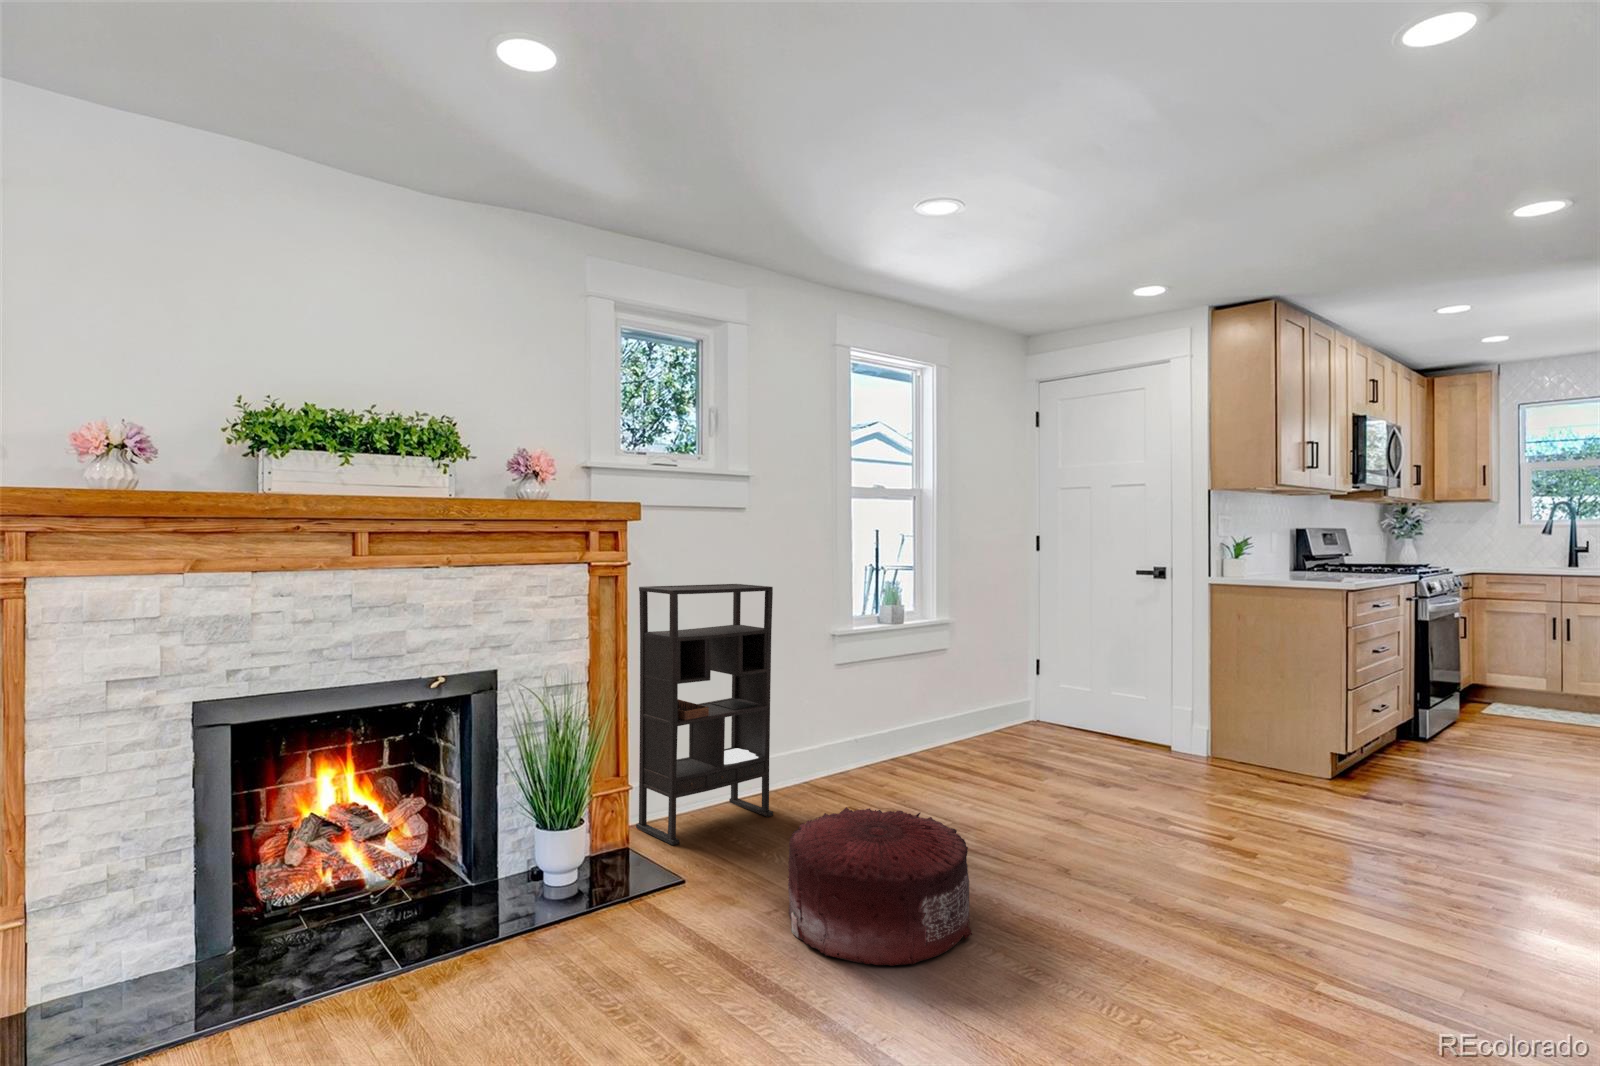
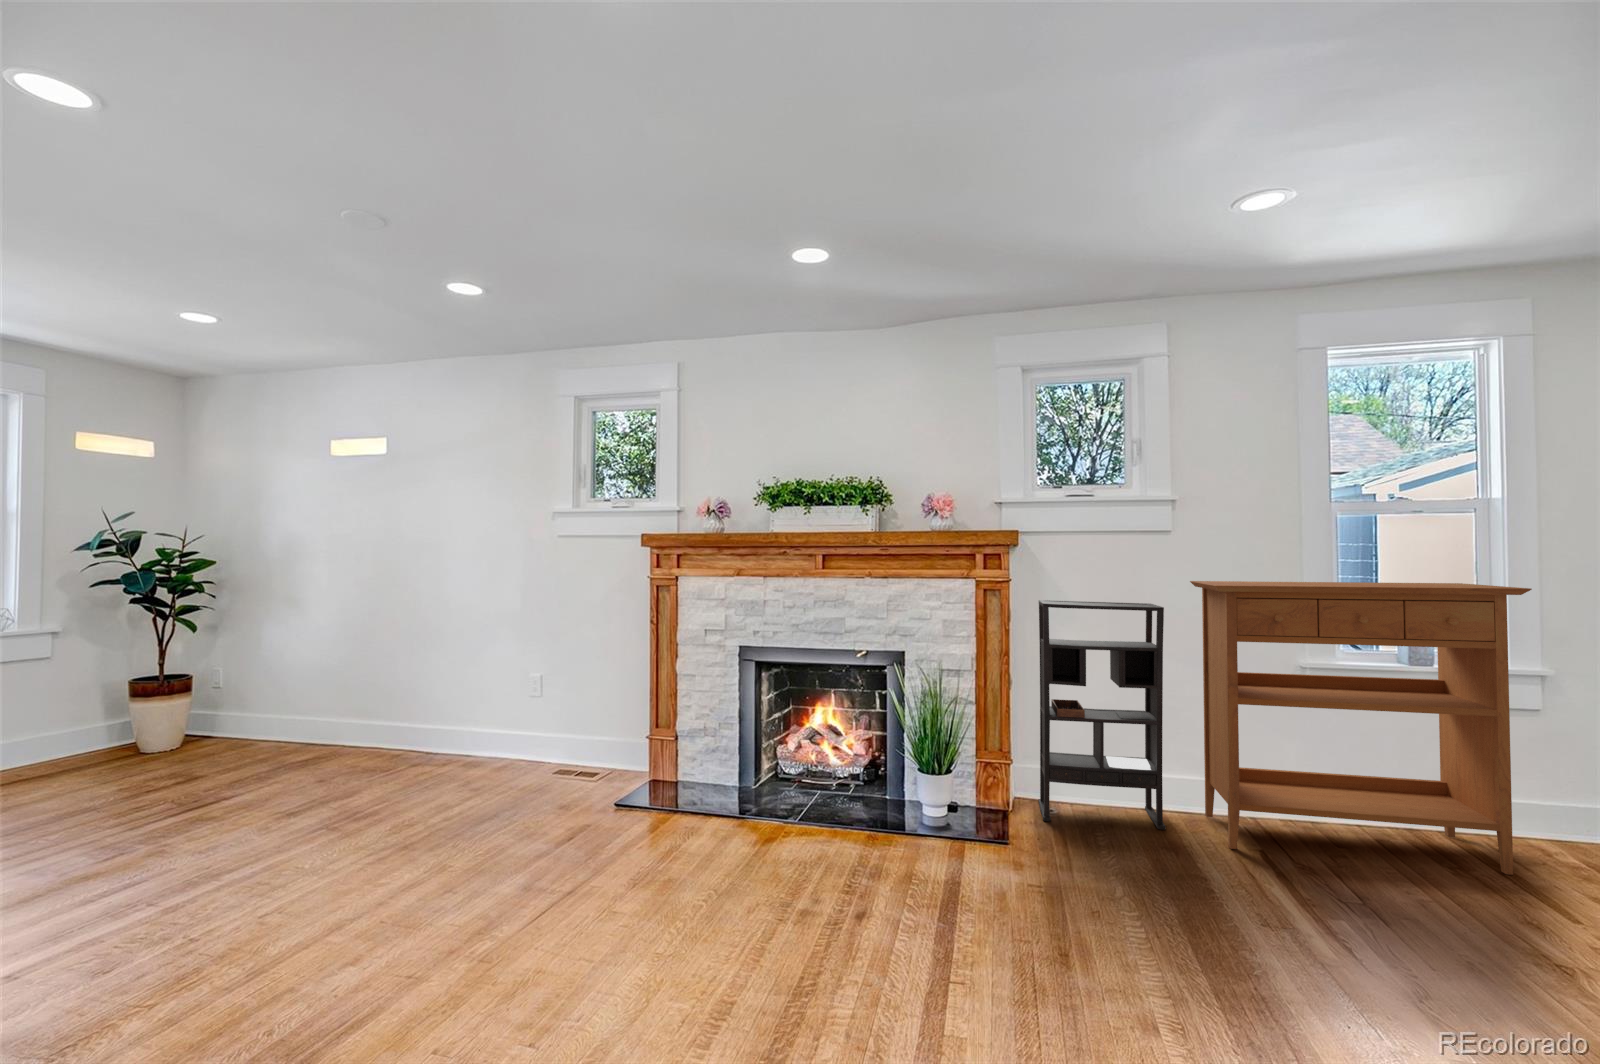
console table: none [768,555,993,814] -> present [1190,581,1532,875]
pouf: present [788,807,972,966] -> none [1011,814,1201,968]

